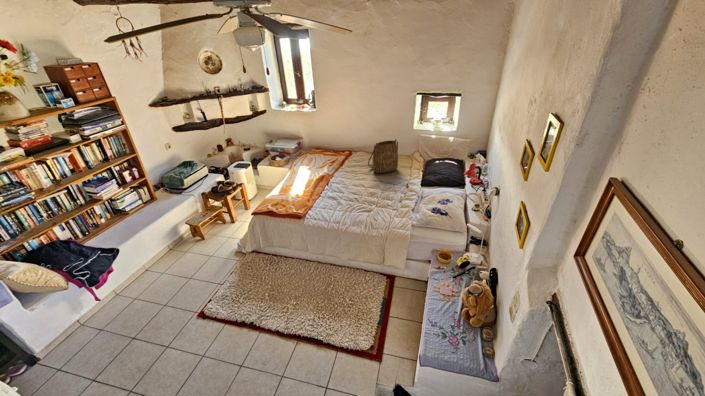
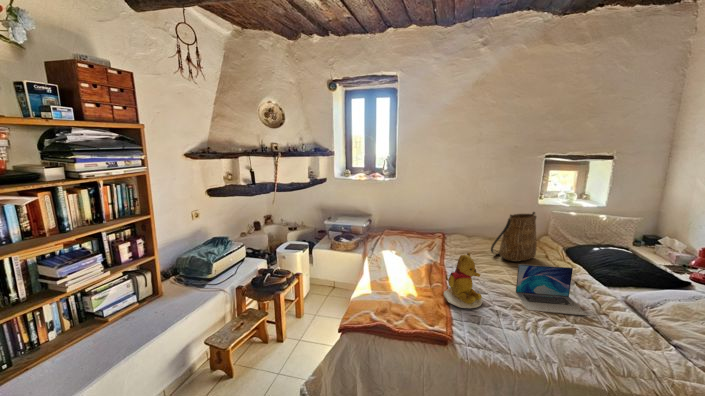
teddy bear: none [314,172,338,204] -> present [443,252,482,309]
laptop: none [357,178,390,206] -> present [516,264,587,316]

